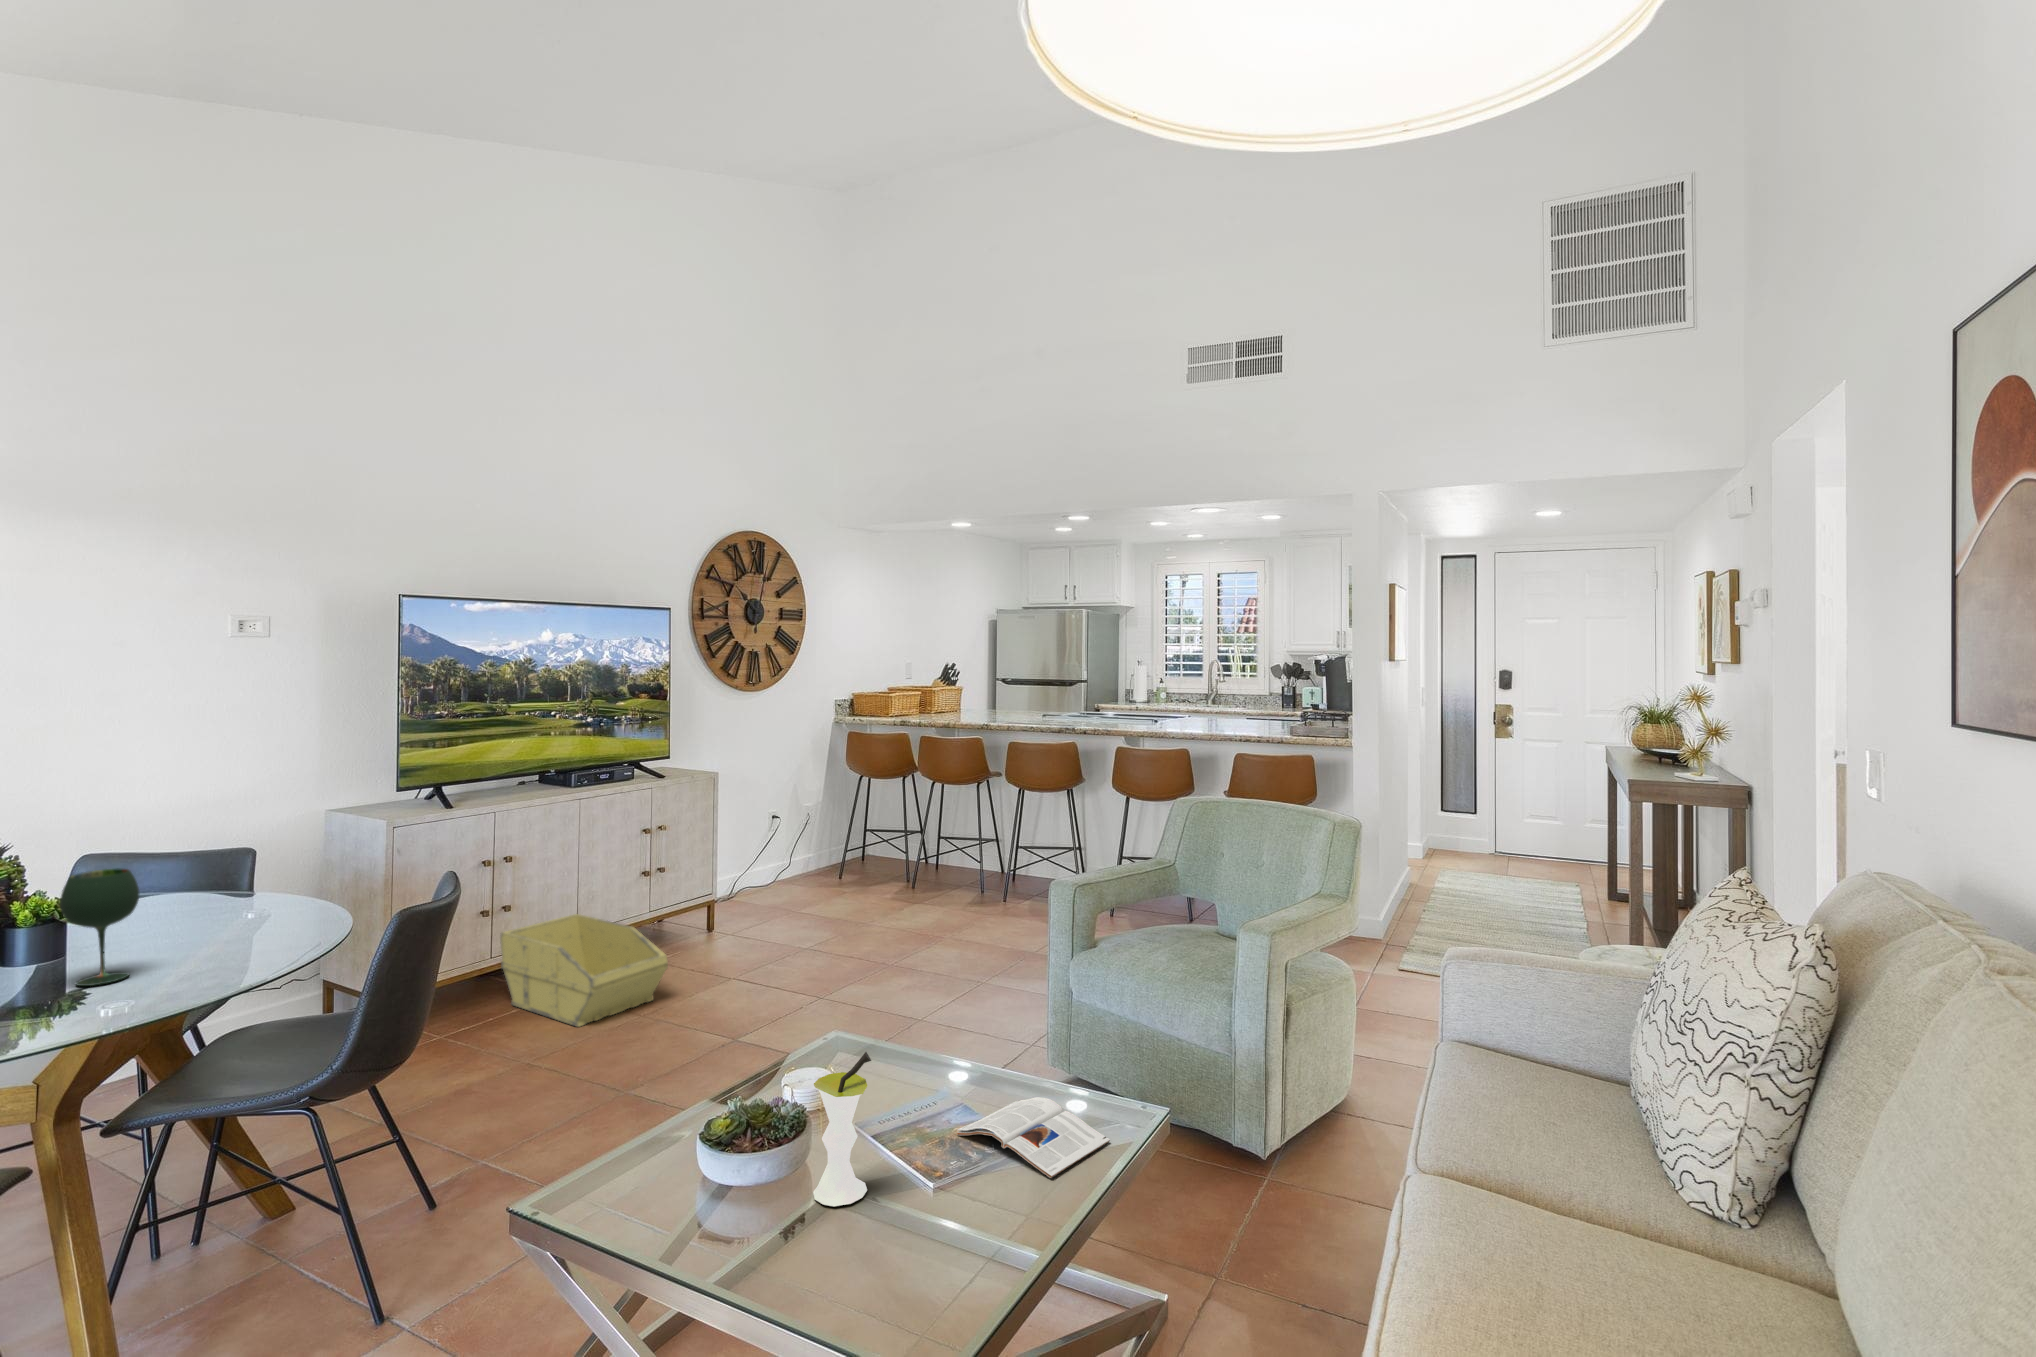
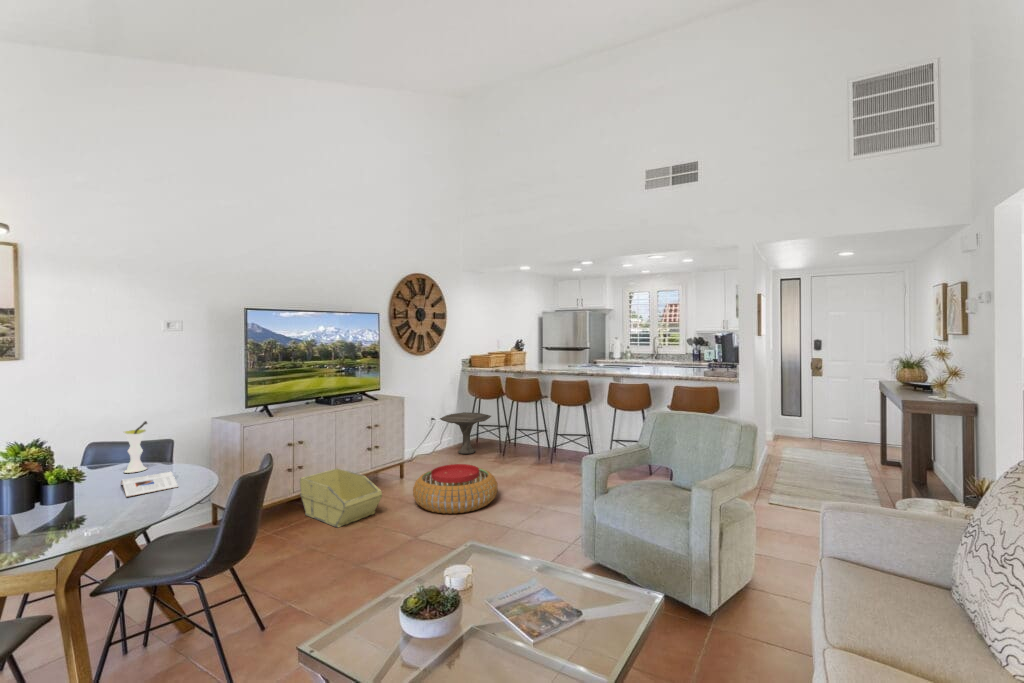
side table: none [786,807,891,888] -> present [440,412,491,454]
wine glass: present [60,868,139,986] -> none [70,453,111,515]
pouf: none [730,904,897,998] -> present [413,464,498,514]
vase: present [813,1052,871,1206] -> present [124,421,147,473]
magazine: present [957,1097,1110,1178] -> present [121,472,178,497]

